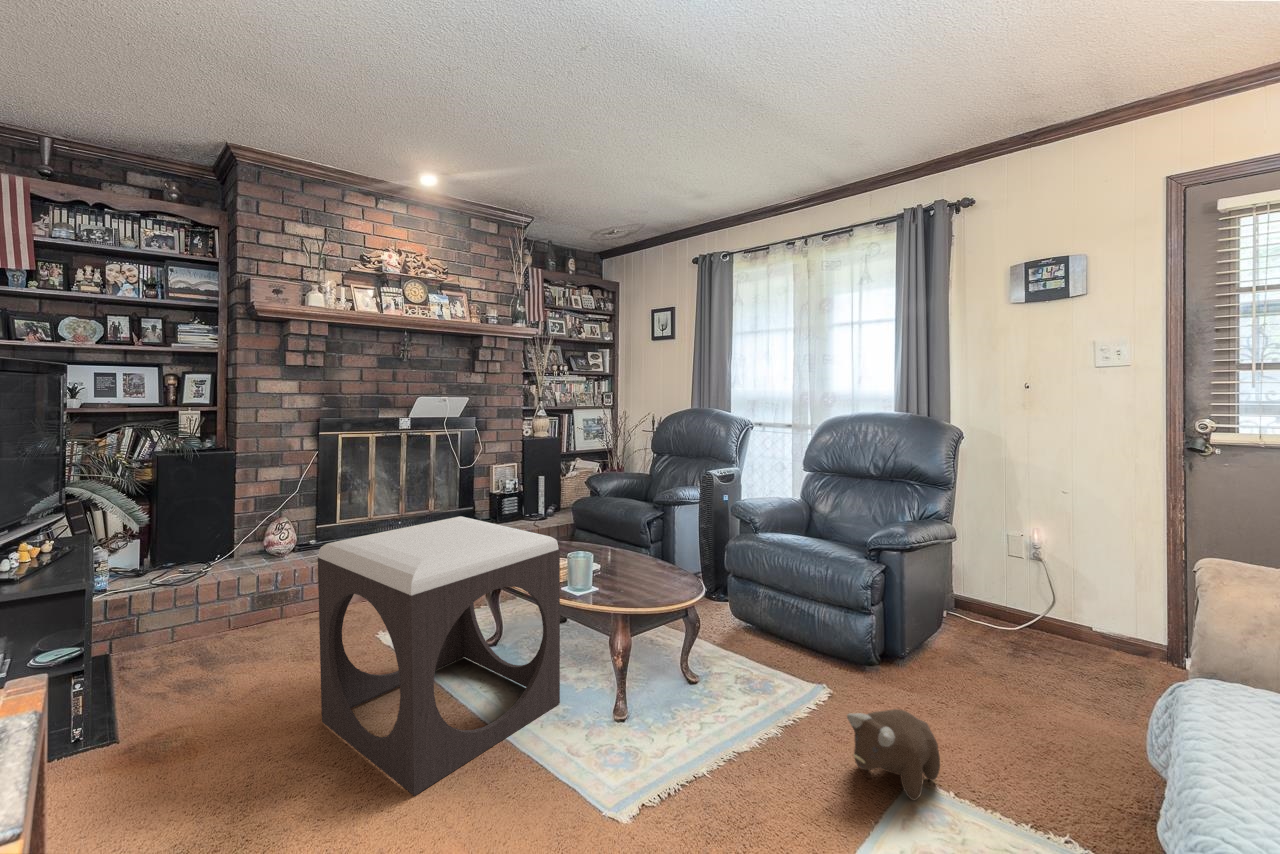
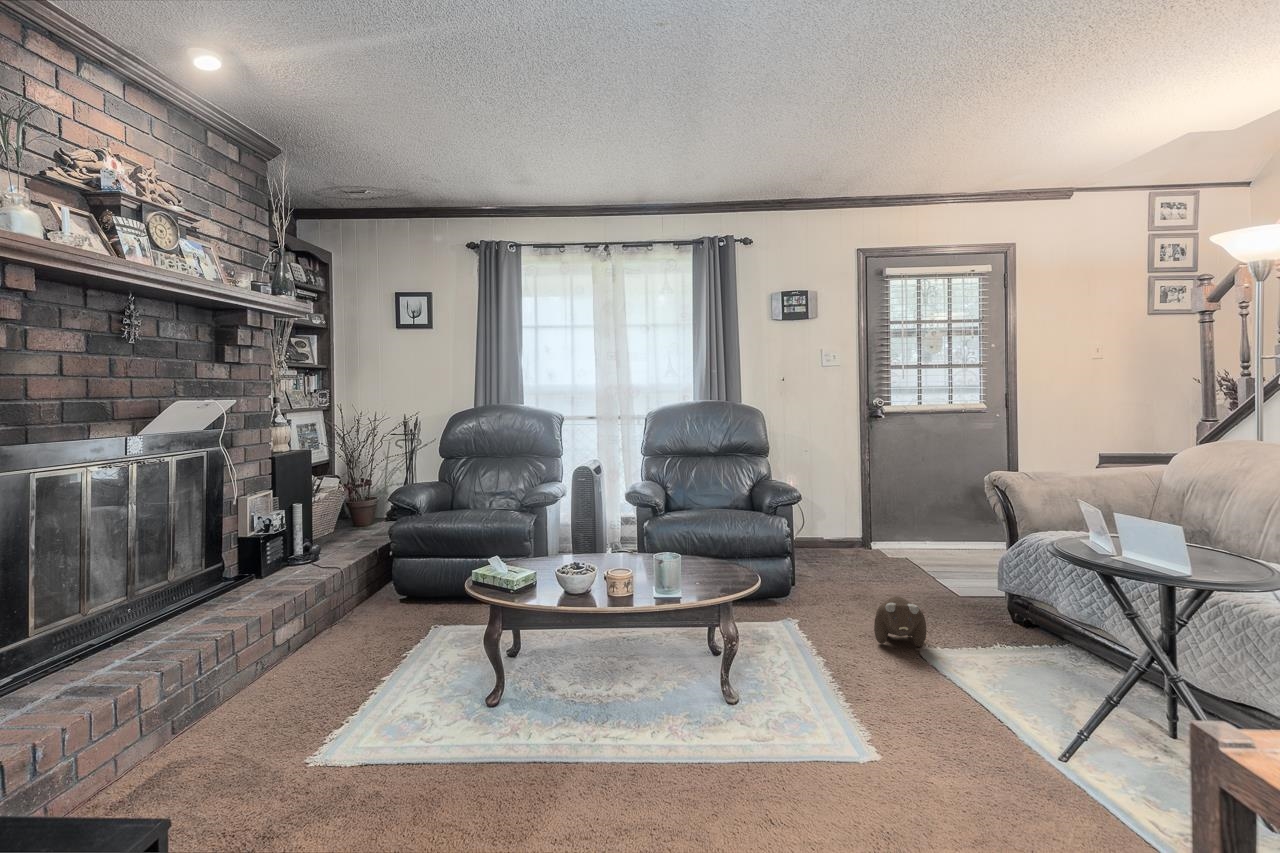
footstool: present [318,516,560,796] -> none [505,528,720,808]

